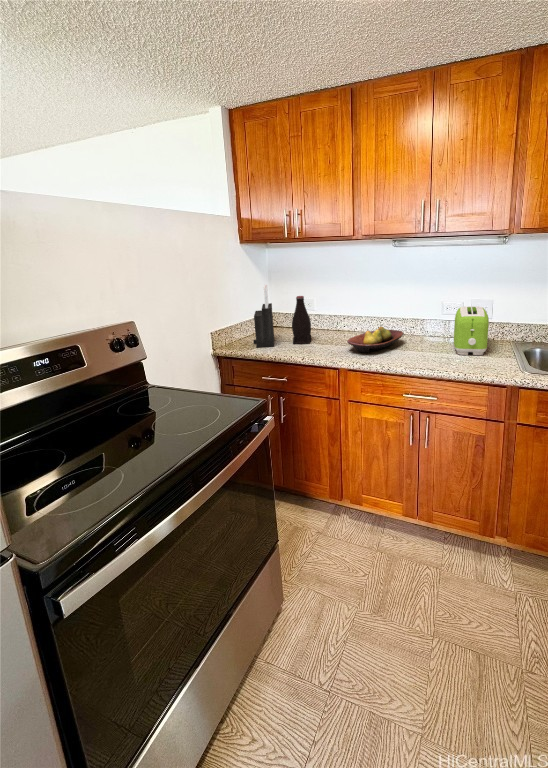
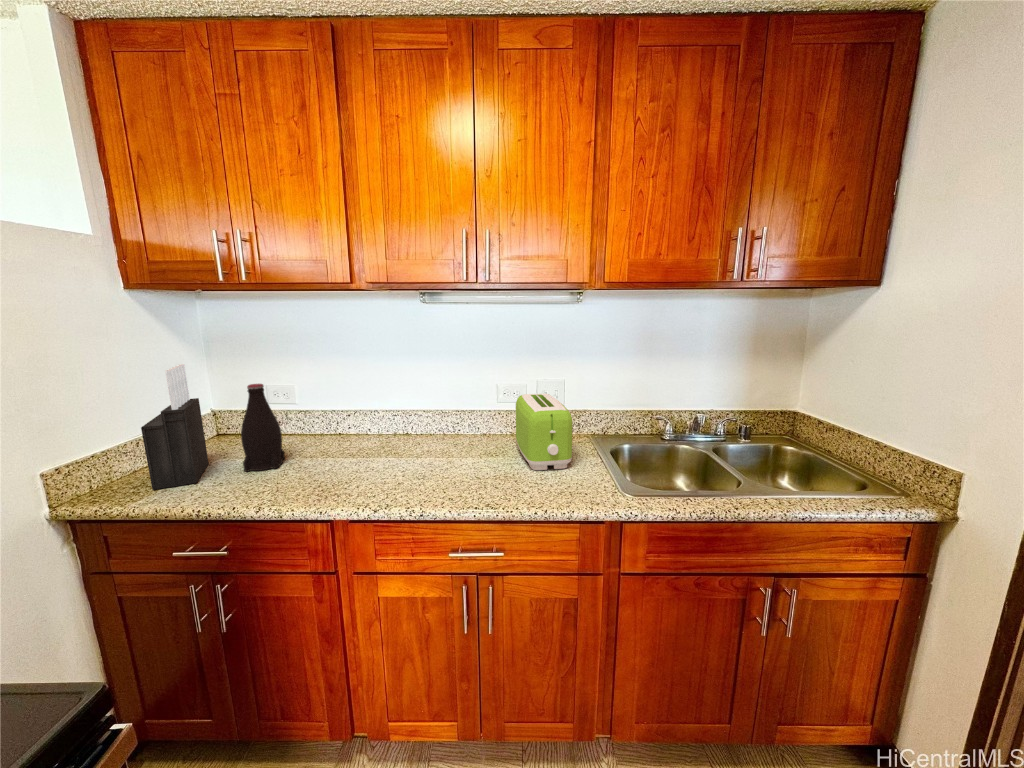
fruit bowl: present [347,327,403,353] -> none [348,431,443,482]

